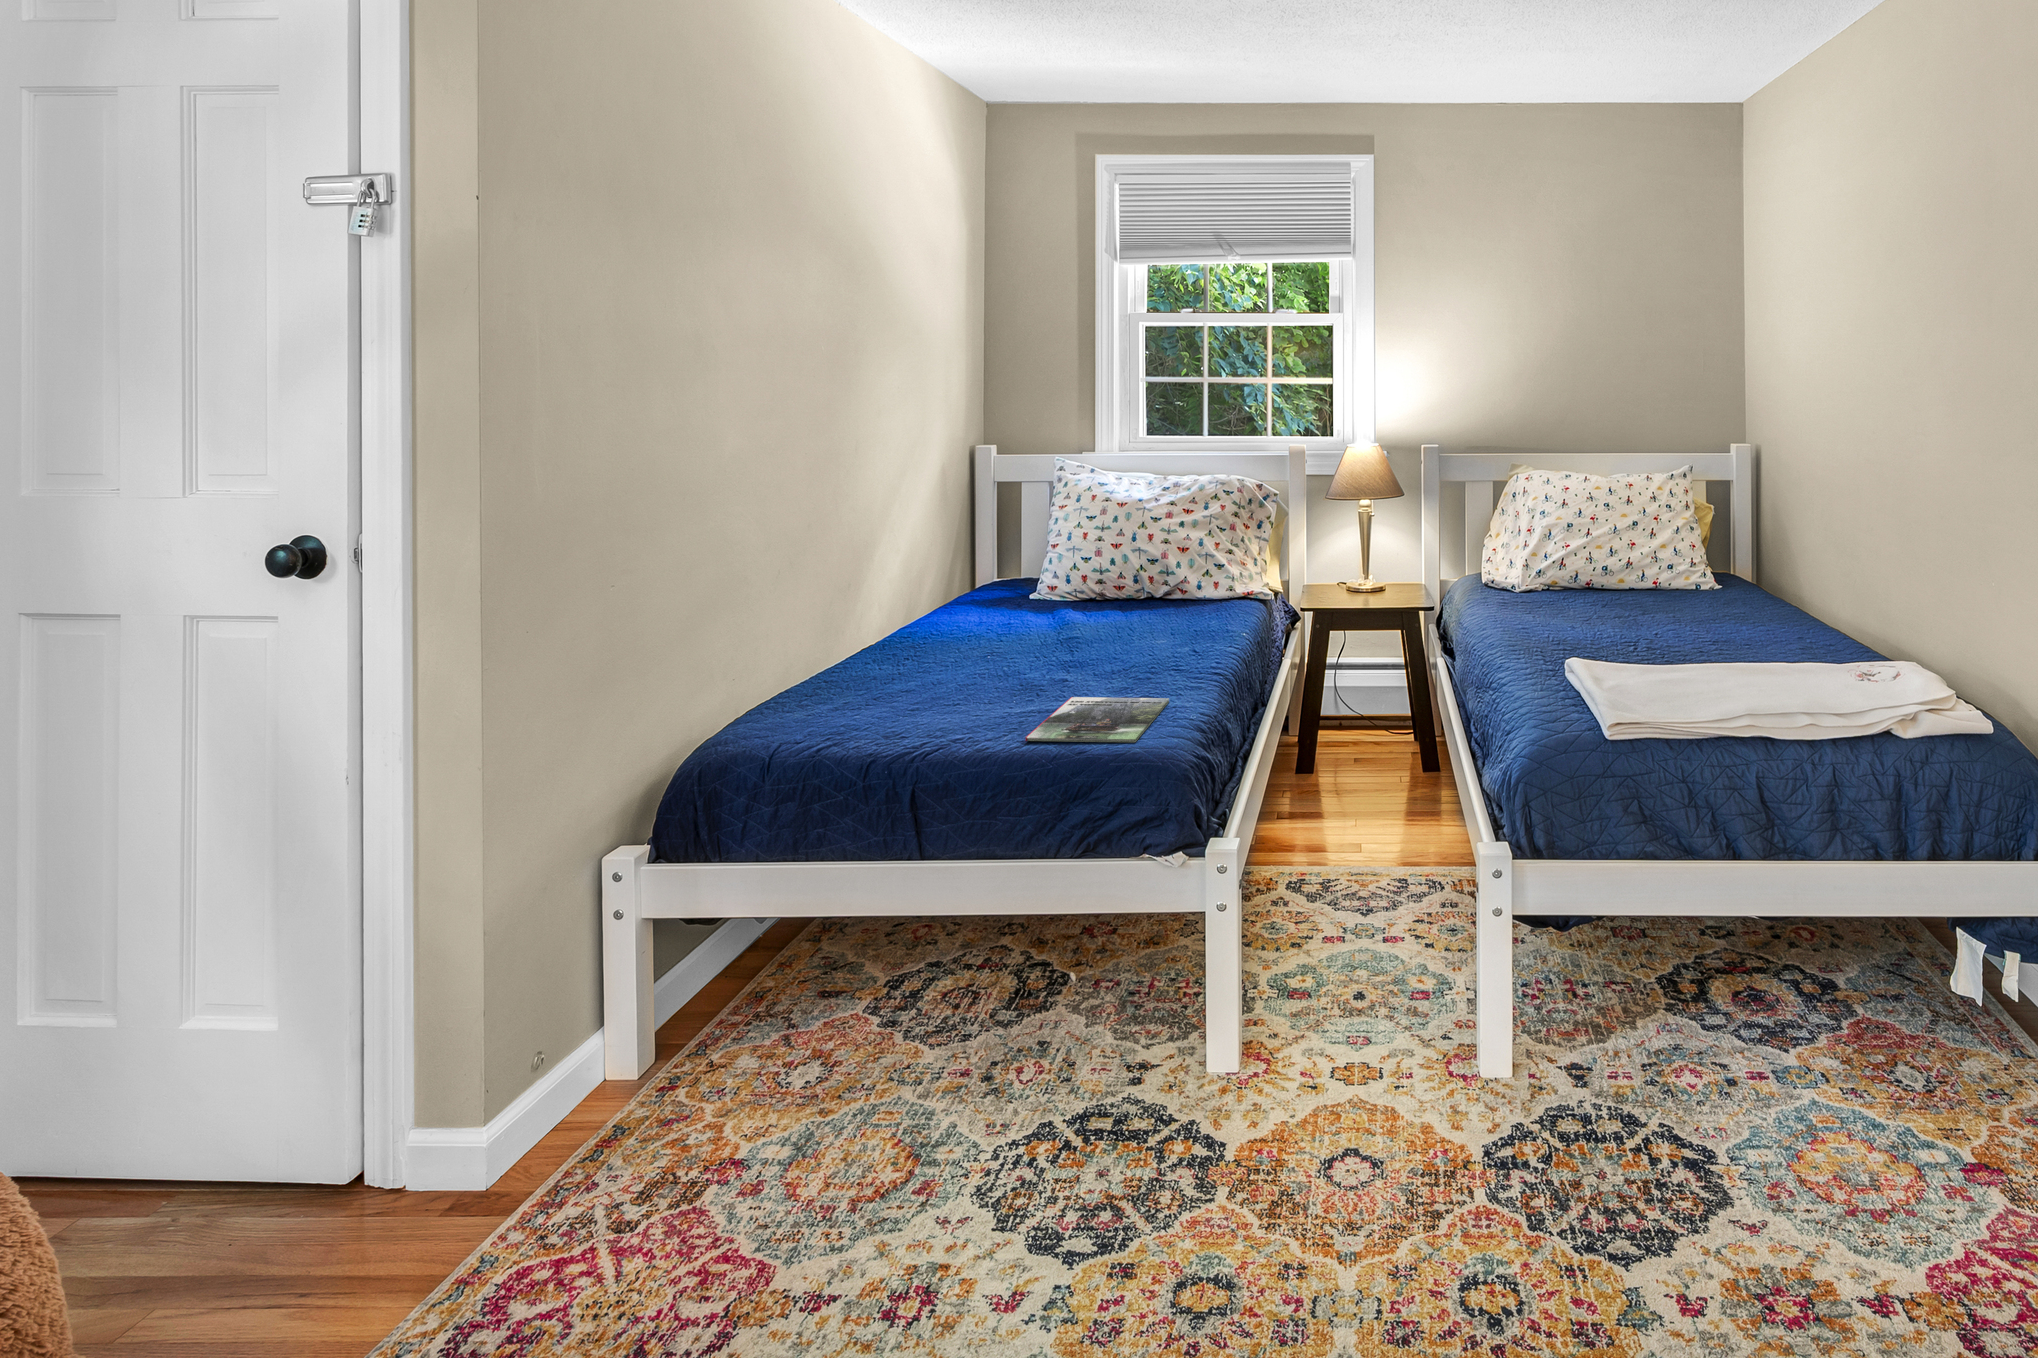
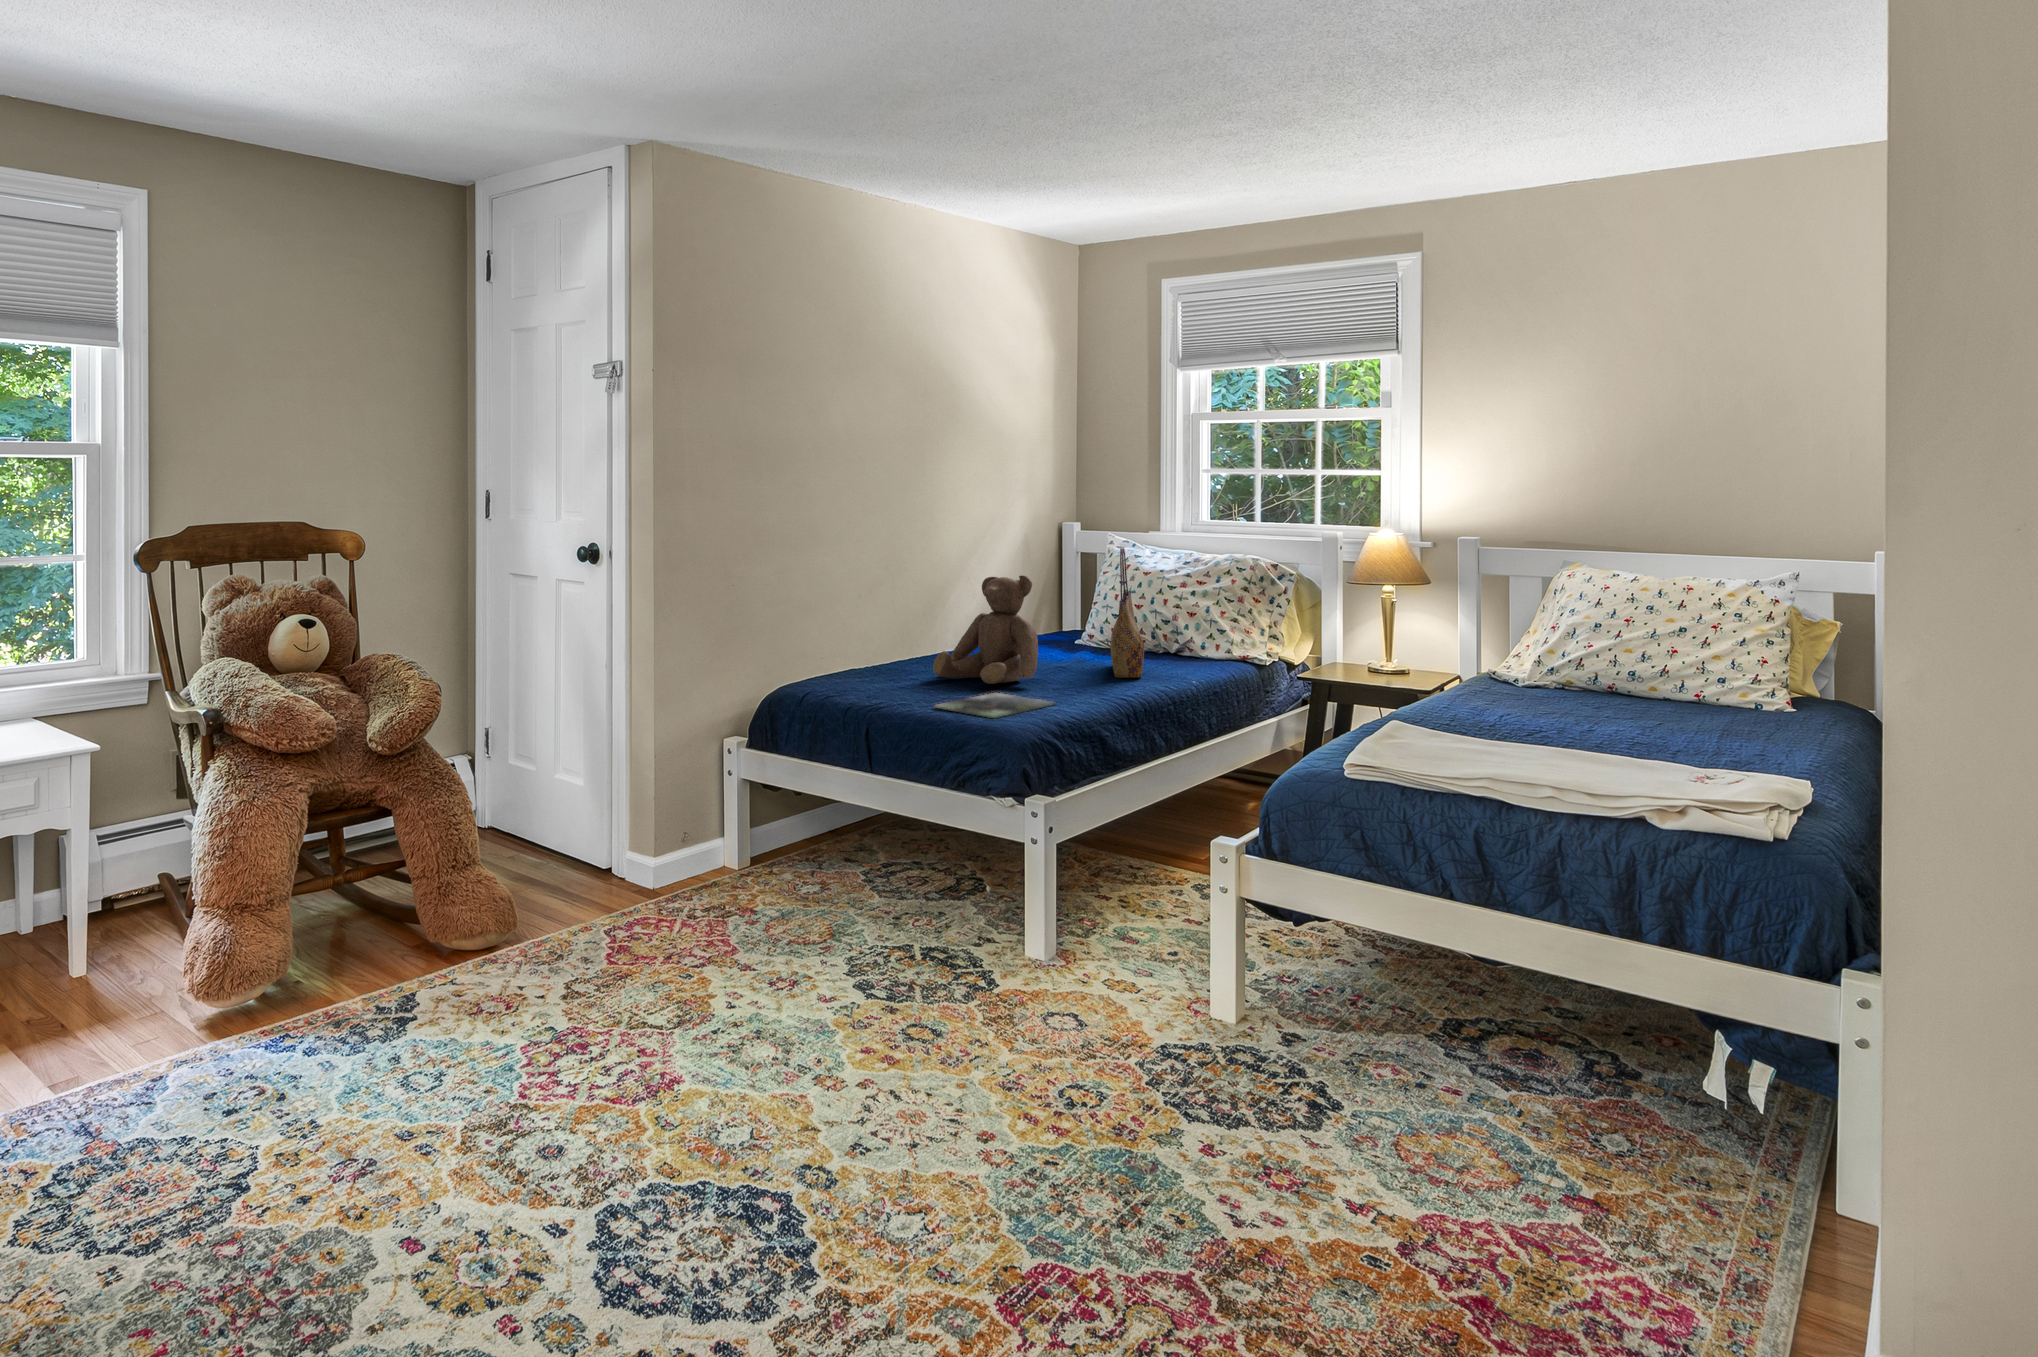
tote bag: none [1132,478,1194,645] -> present [1110,547,1144,678]
teddy bear: none [942,526,1099,684] -> present [933,575,1038,684]

